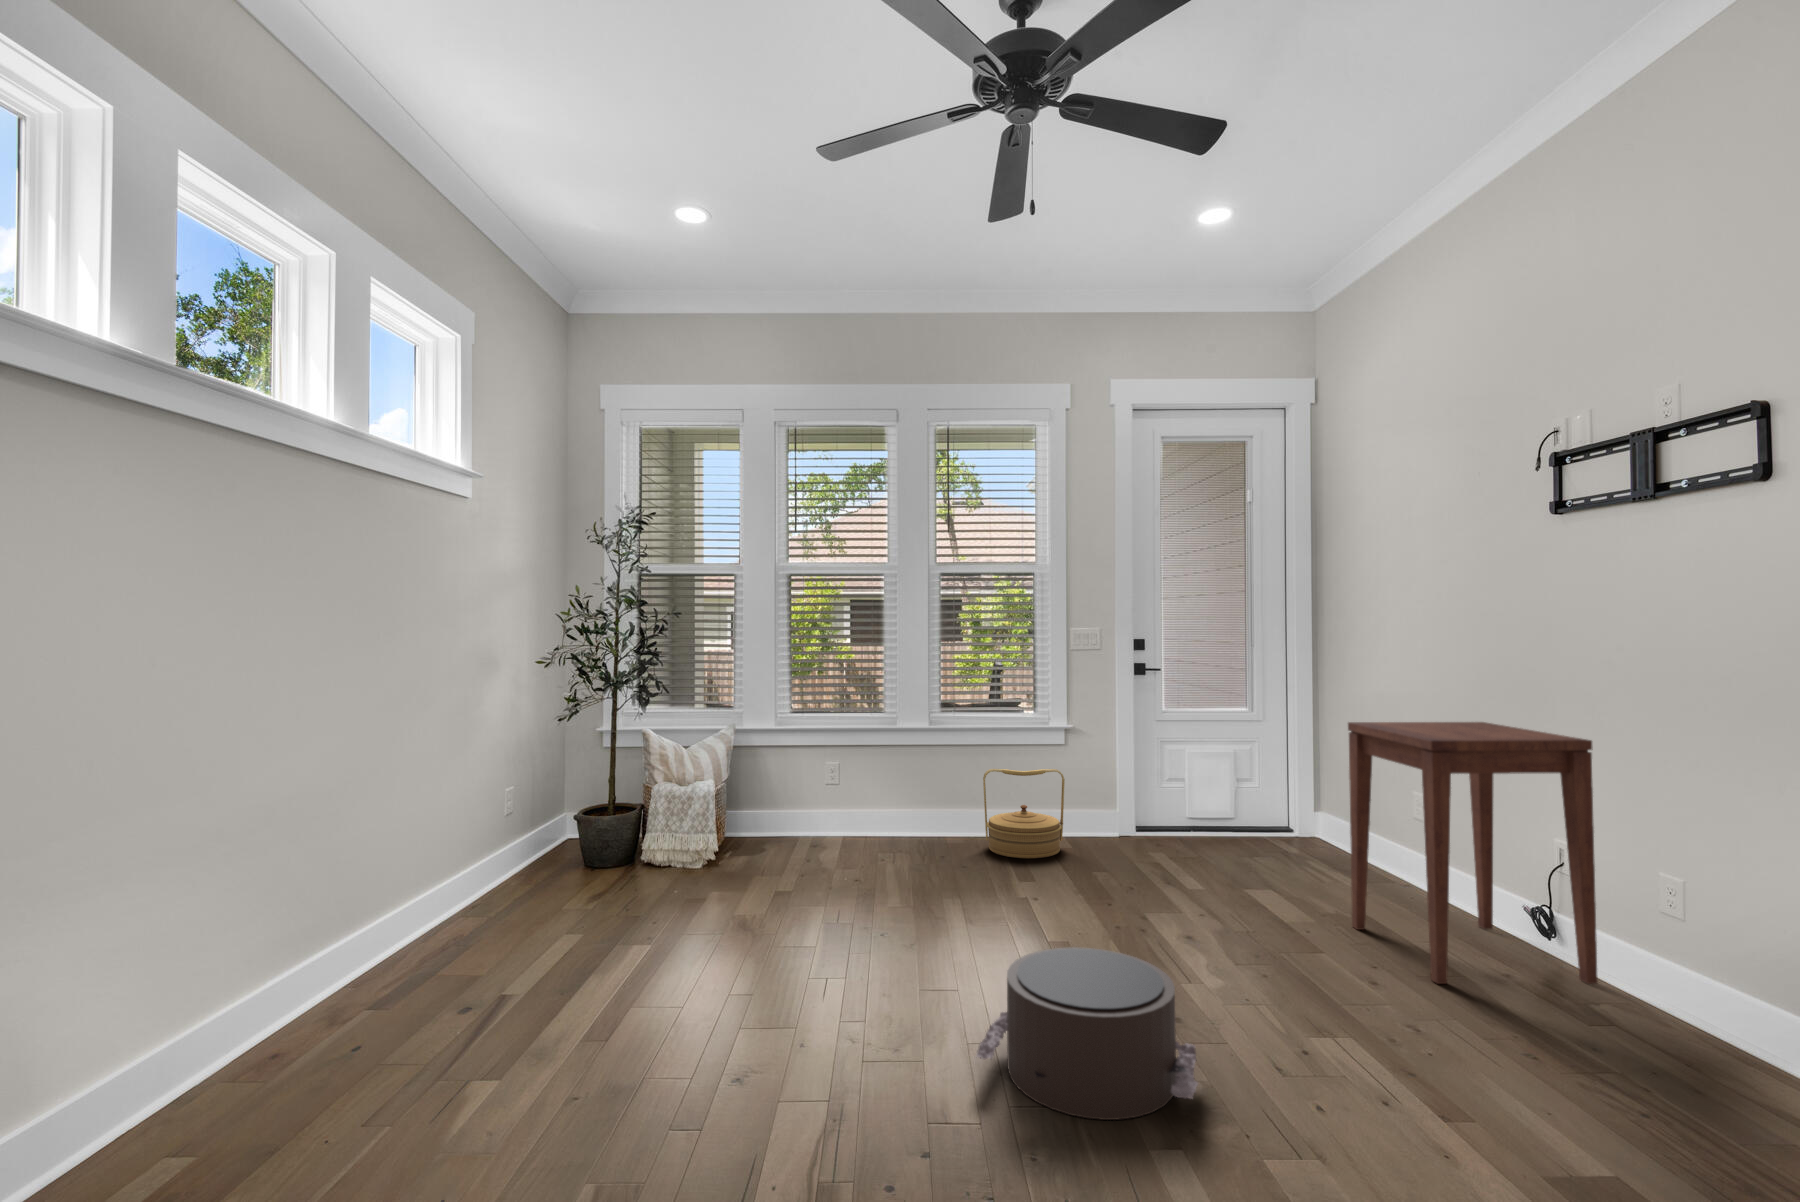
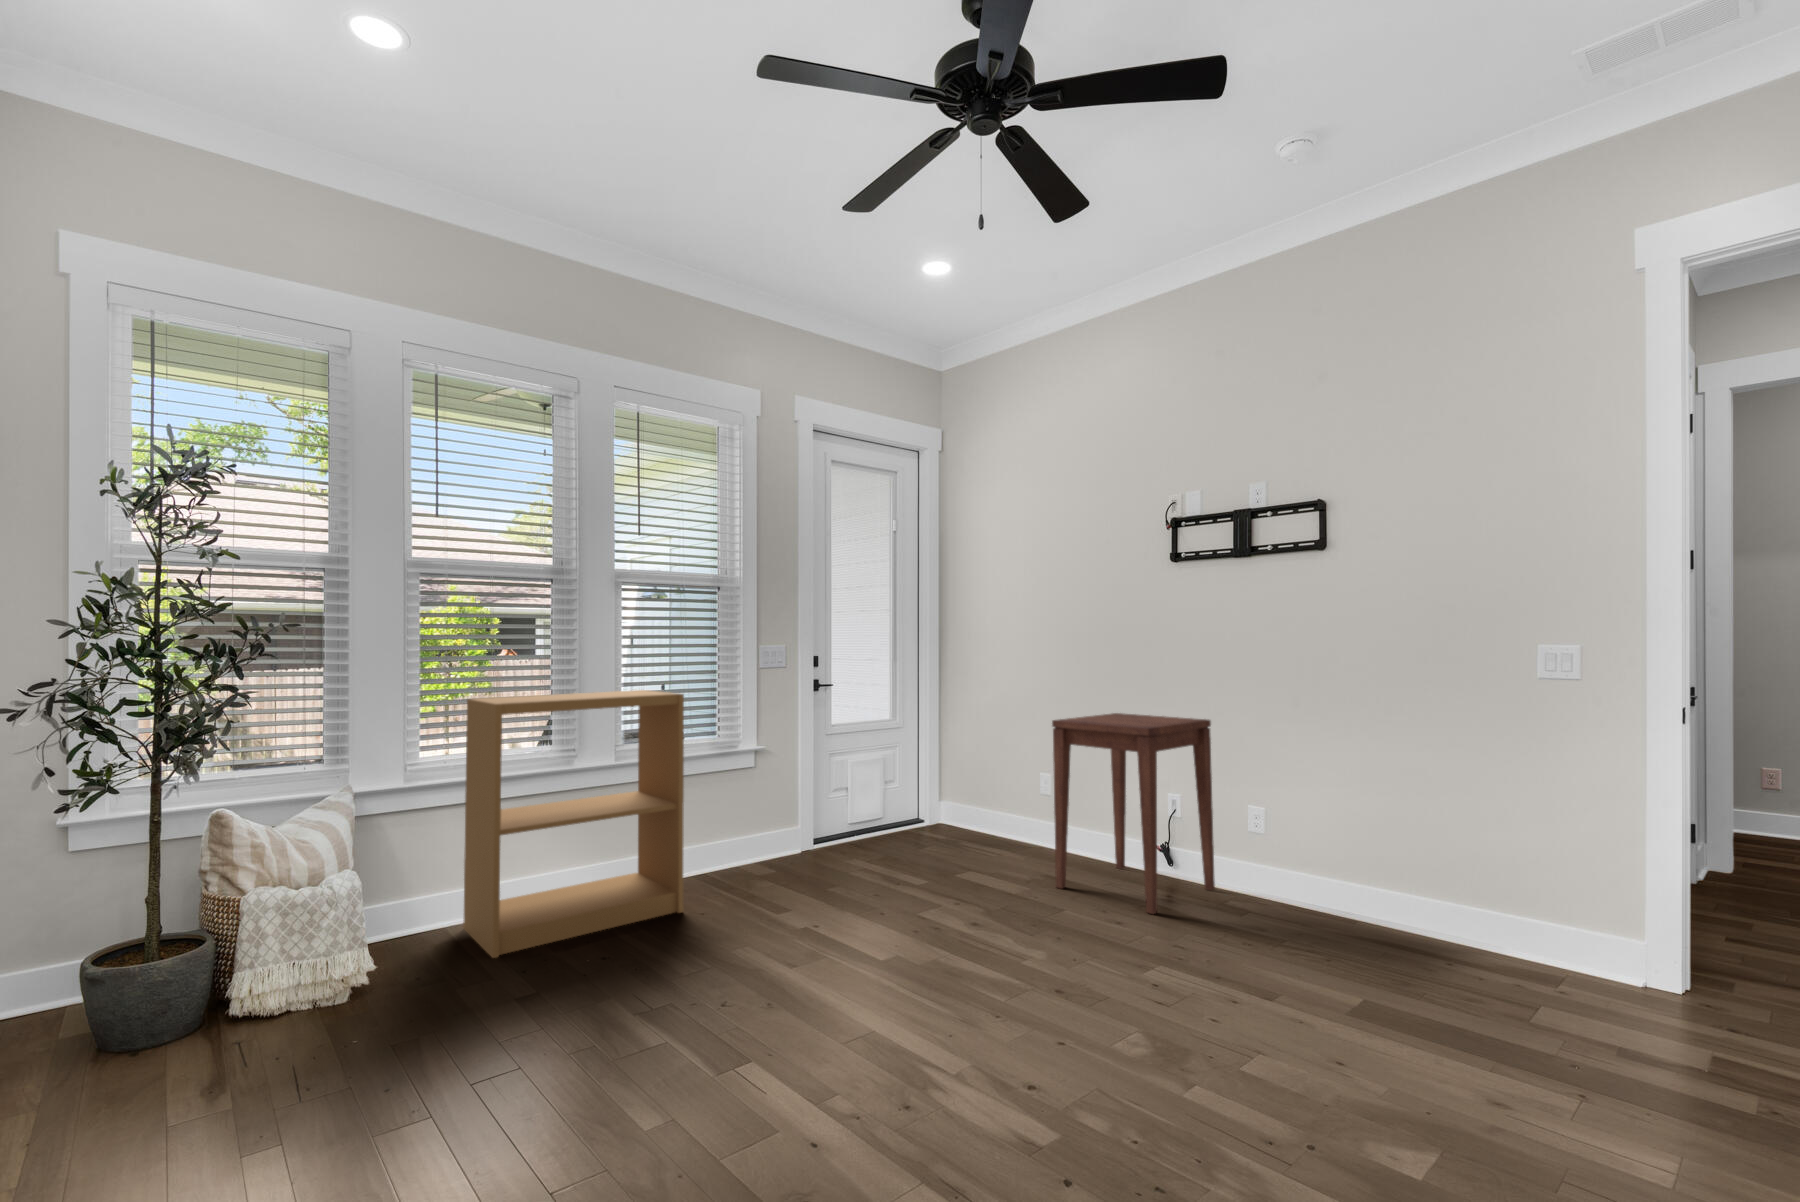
bookshelf: none [799,665,956,863] -> present [463,690,684,958]
woven basket: present [983,769,1065,858] -> none [688,793,769,893]
pouf: present [977,947,1198,1120] -> none [976,946,1195,1108]

